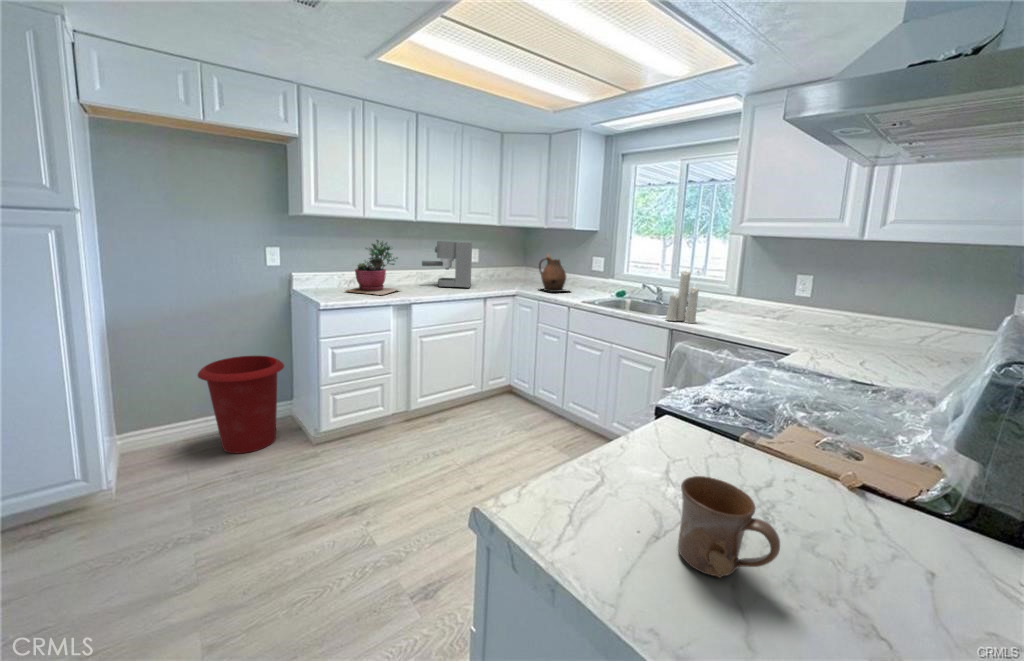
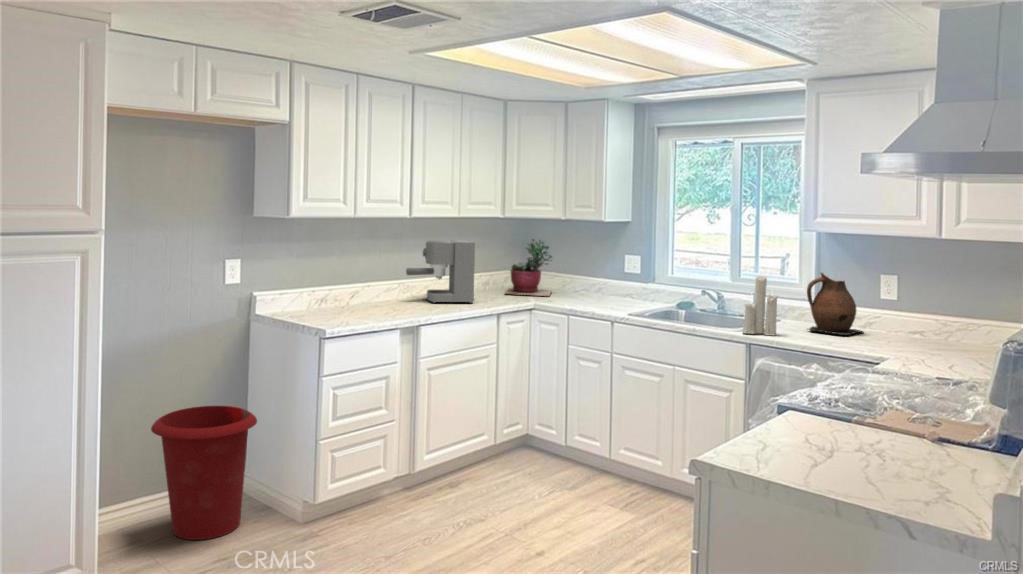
succulent plant: present [347,240,399,295] -> present [505,239,552,296]
ceramic pitcher: present [539,255,566,292] -> present [807,272,863,335]
mug: present [678,476,780,578] -> none [832,420,890,472]

